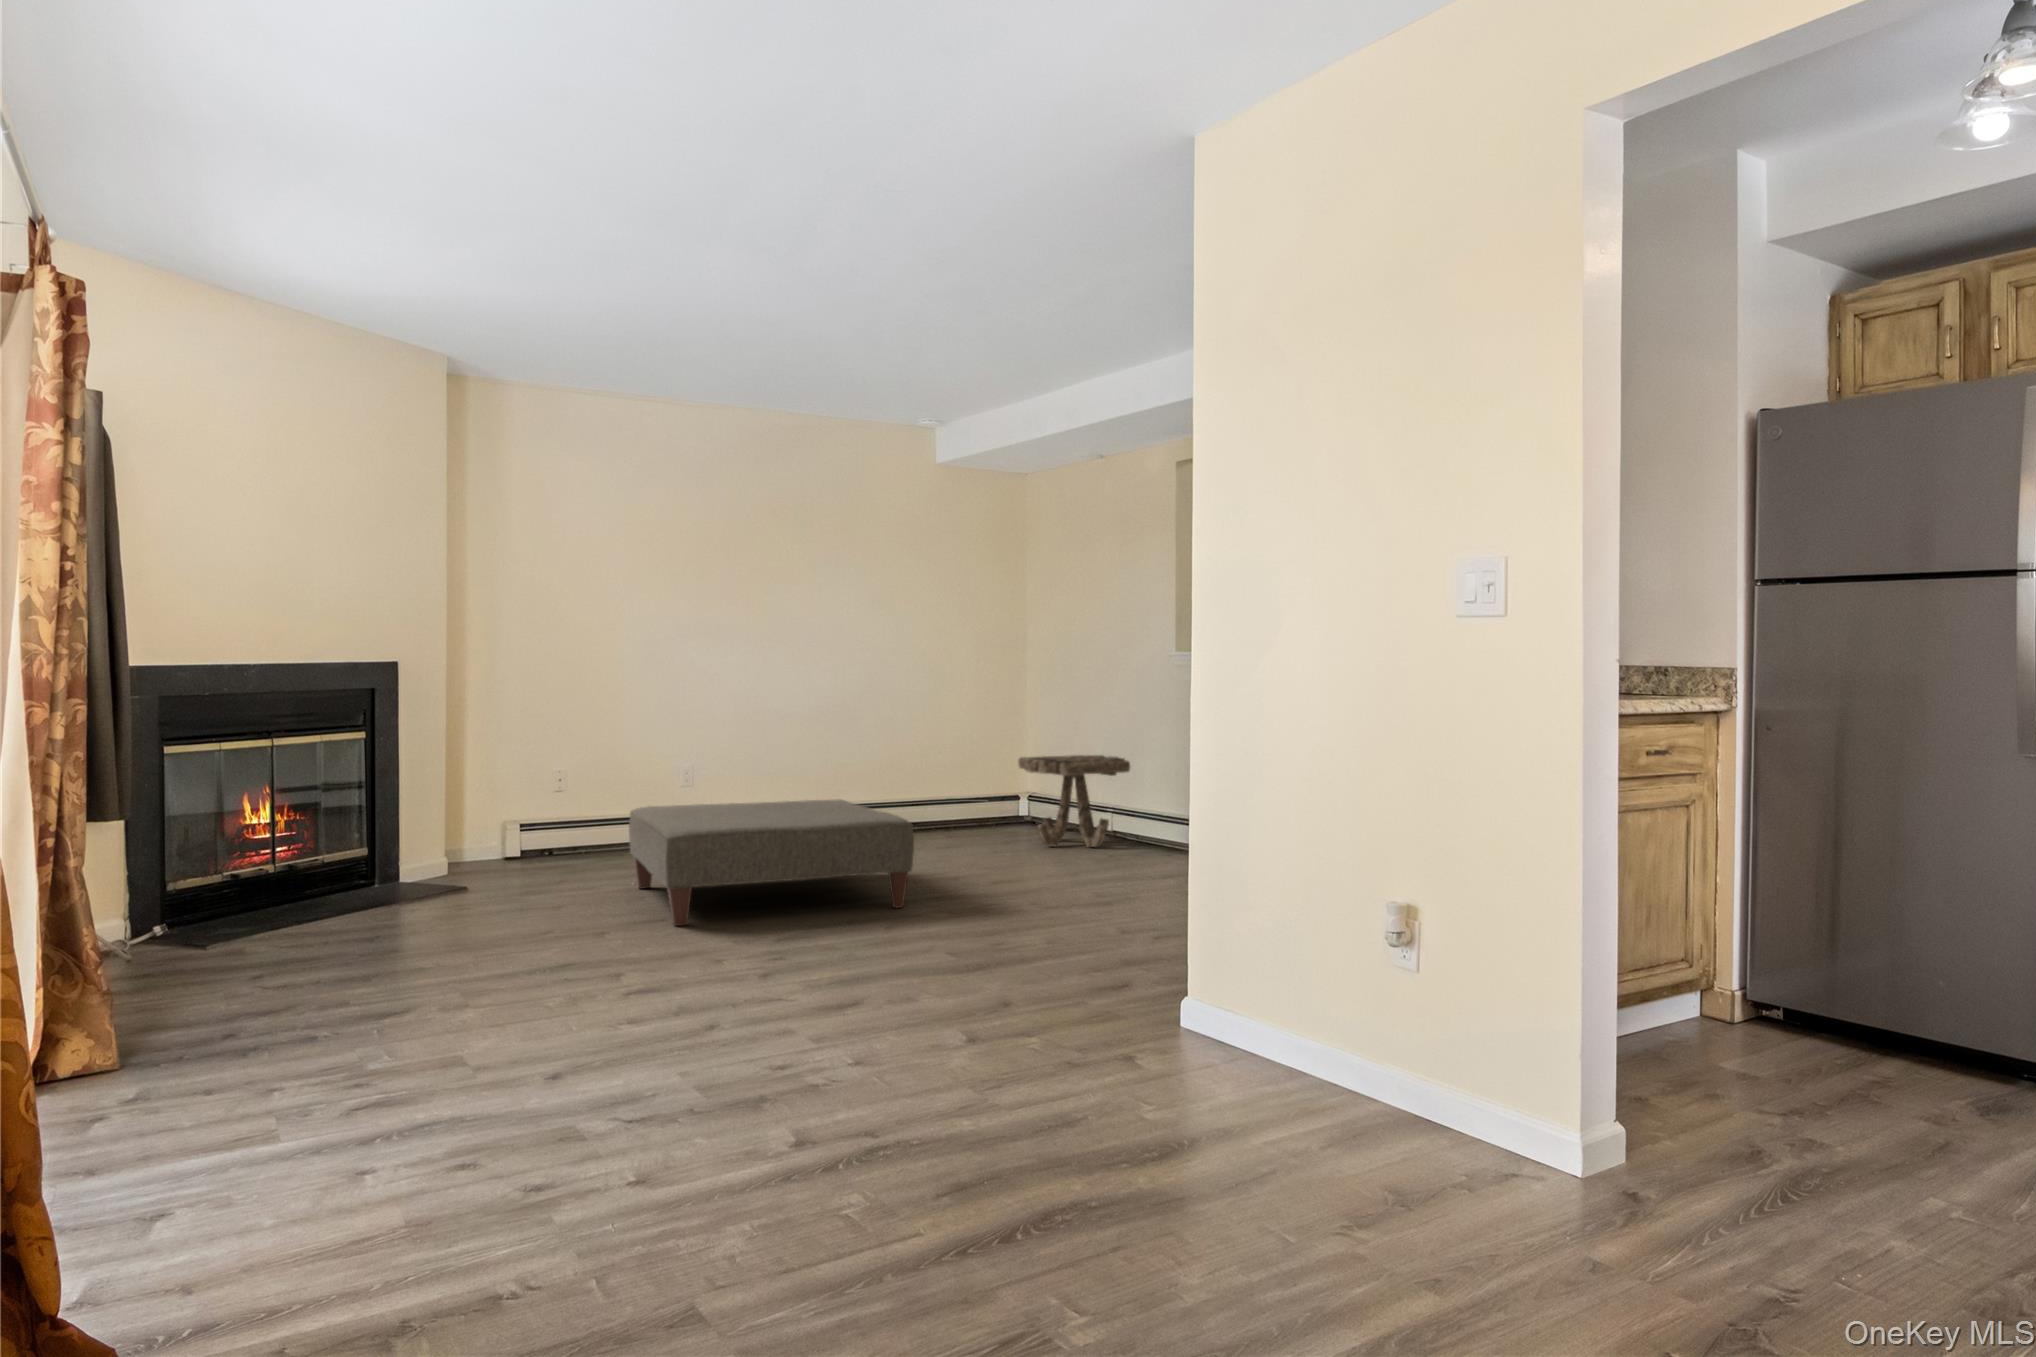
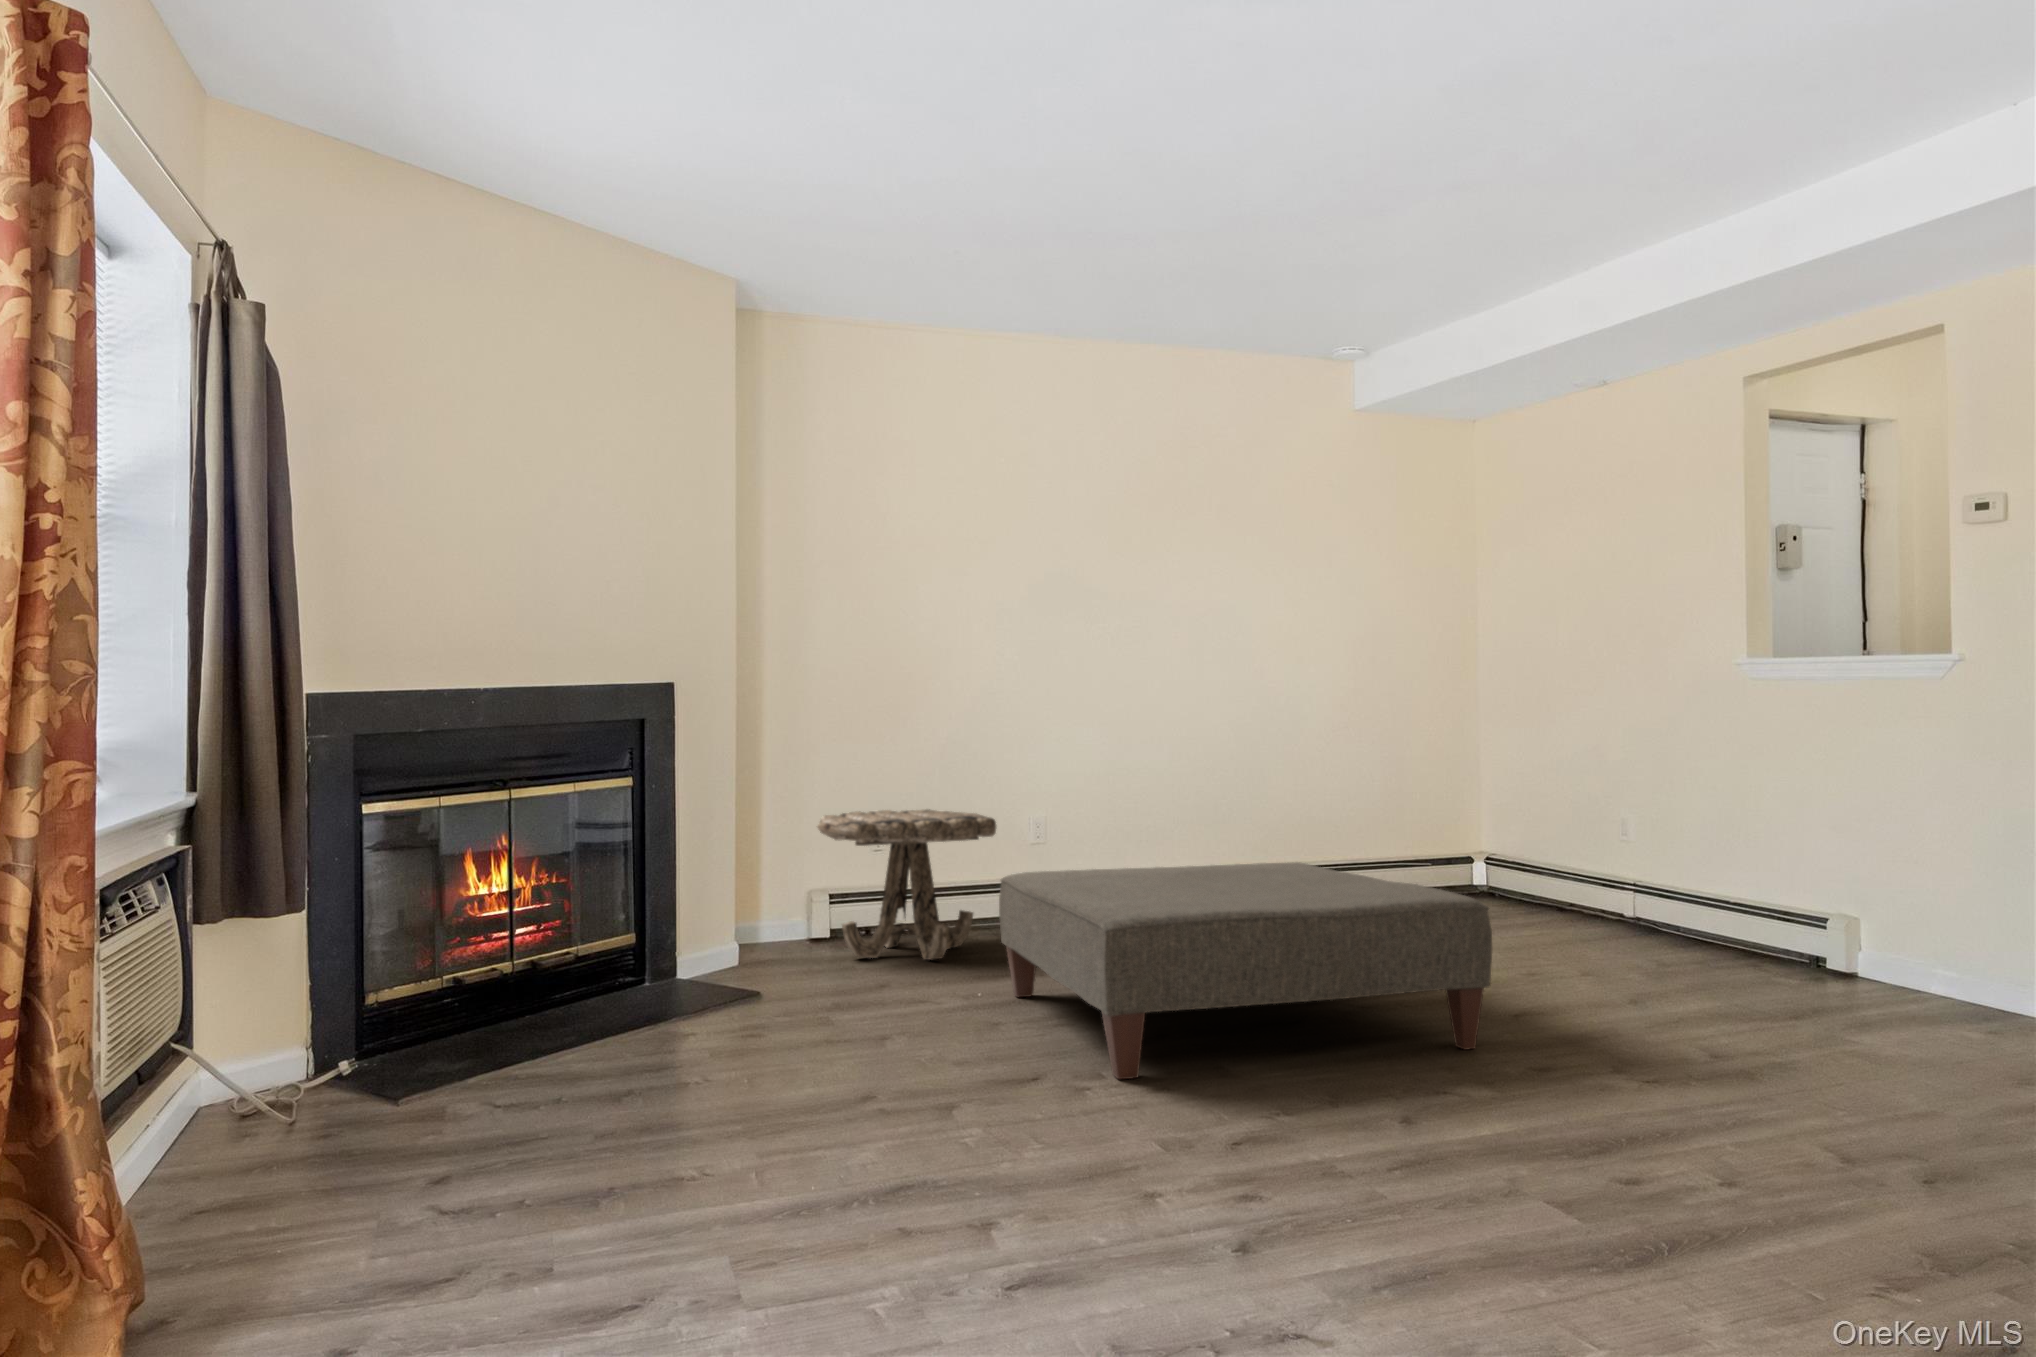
side table: present [1018,755,1130,847] -> present [818,809,996,960]

